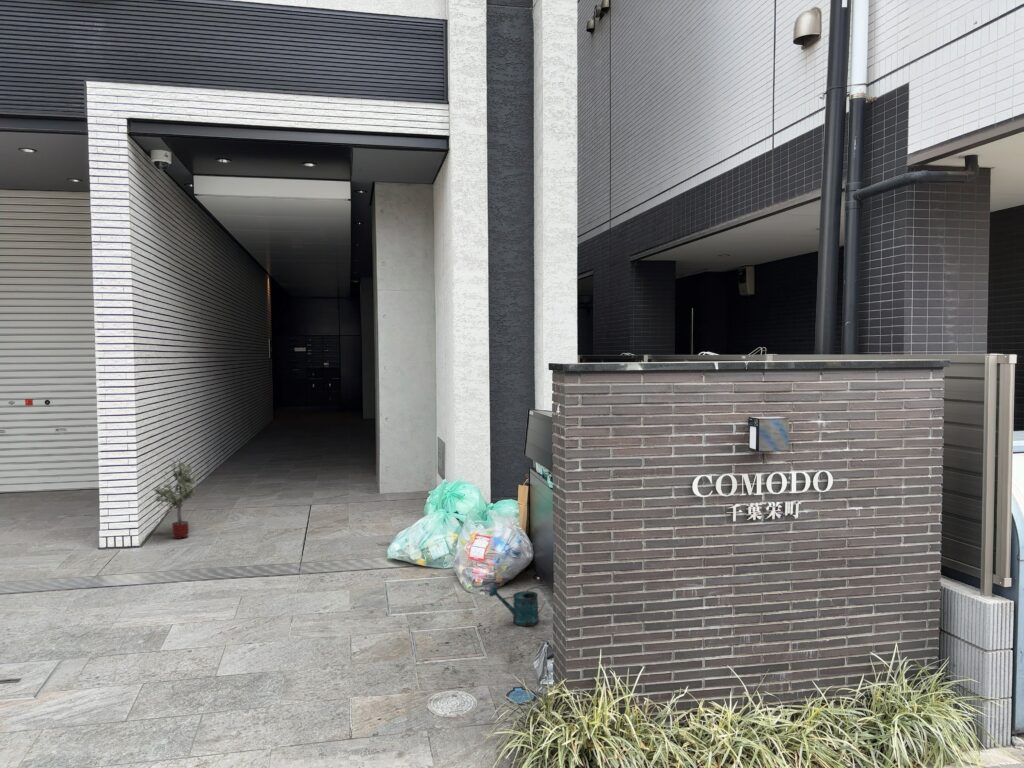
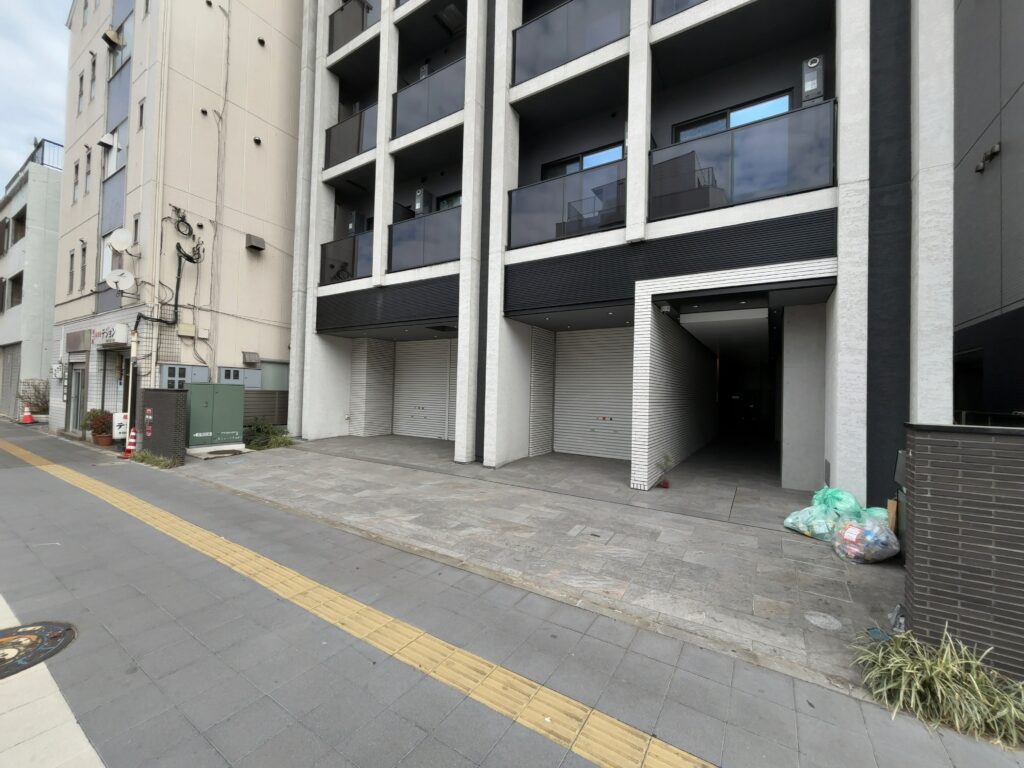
watering can: present [489,586,544,626] -> none [857,560,908,595]

